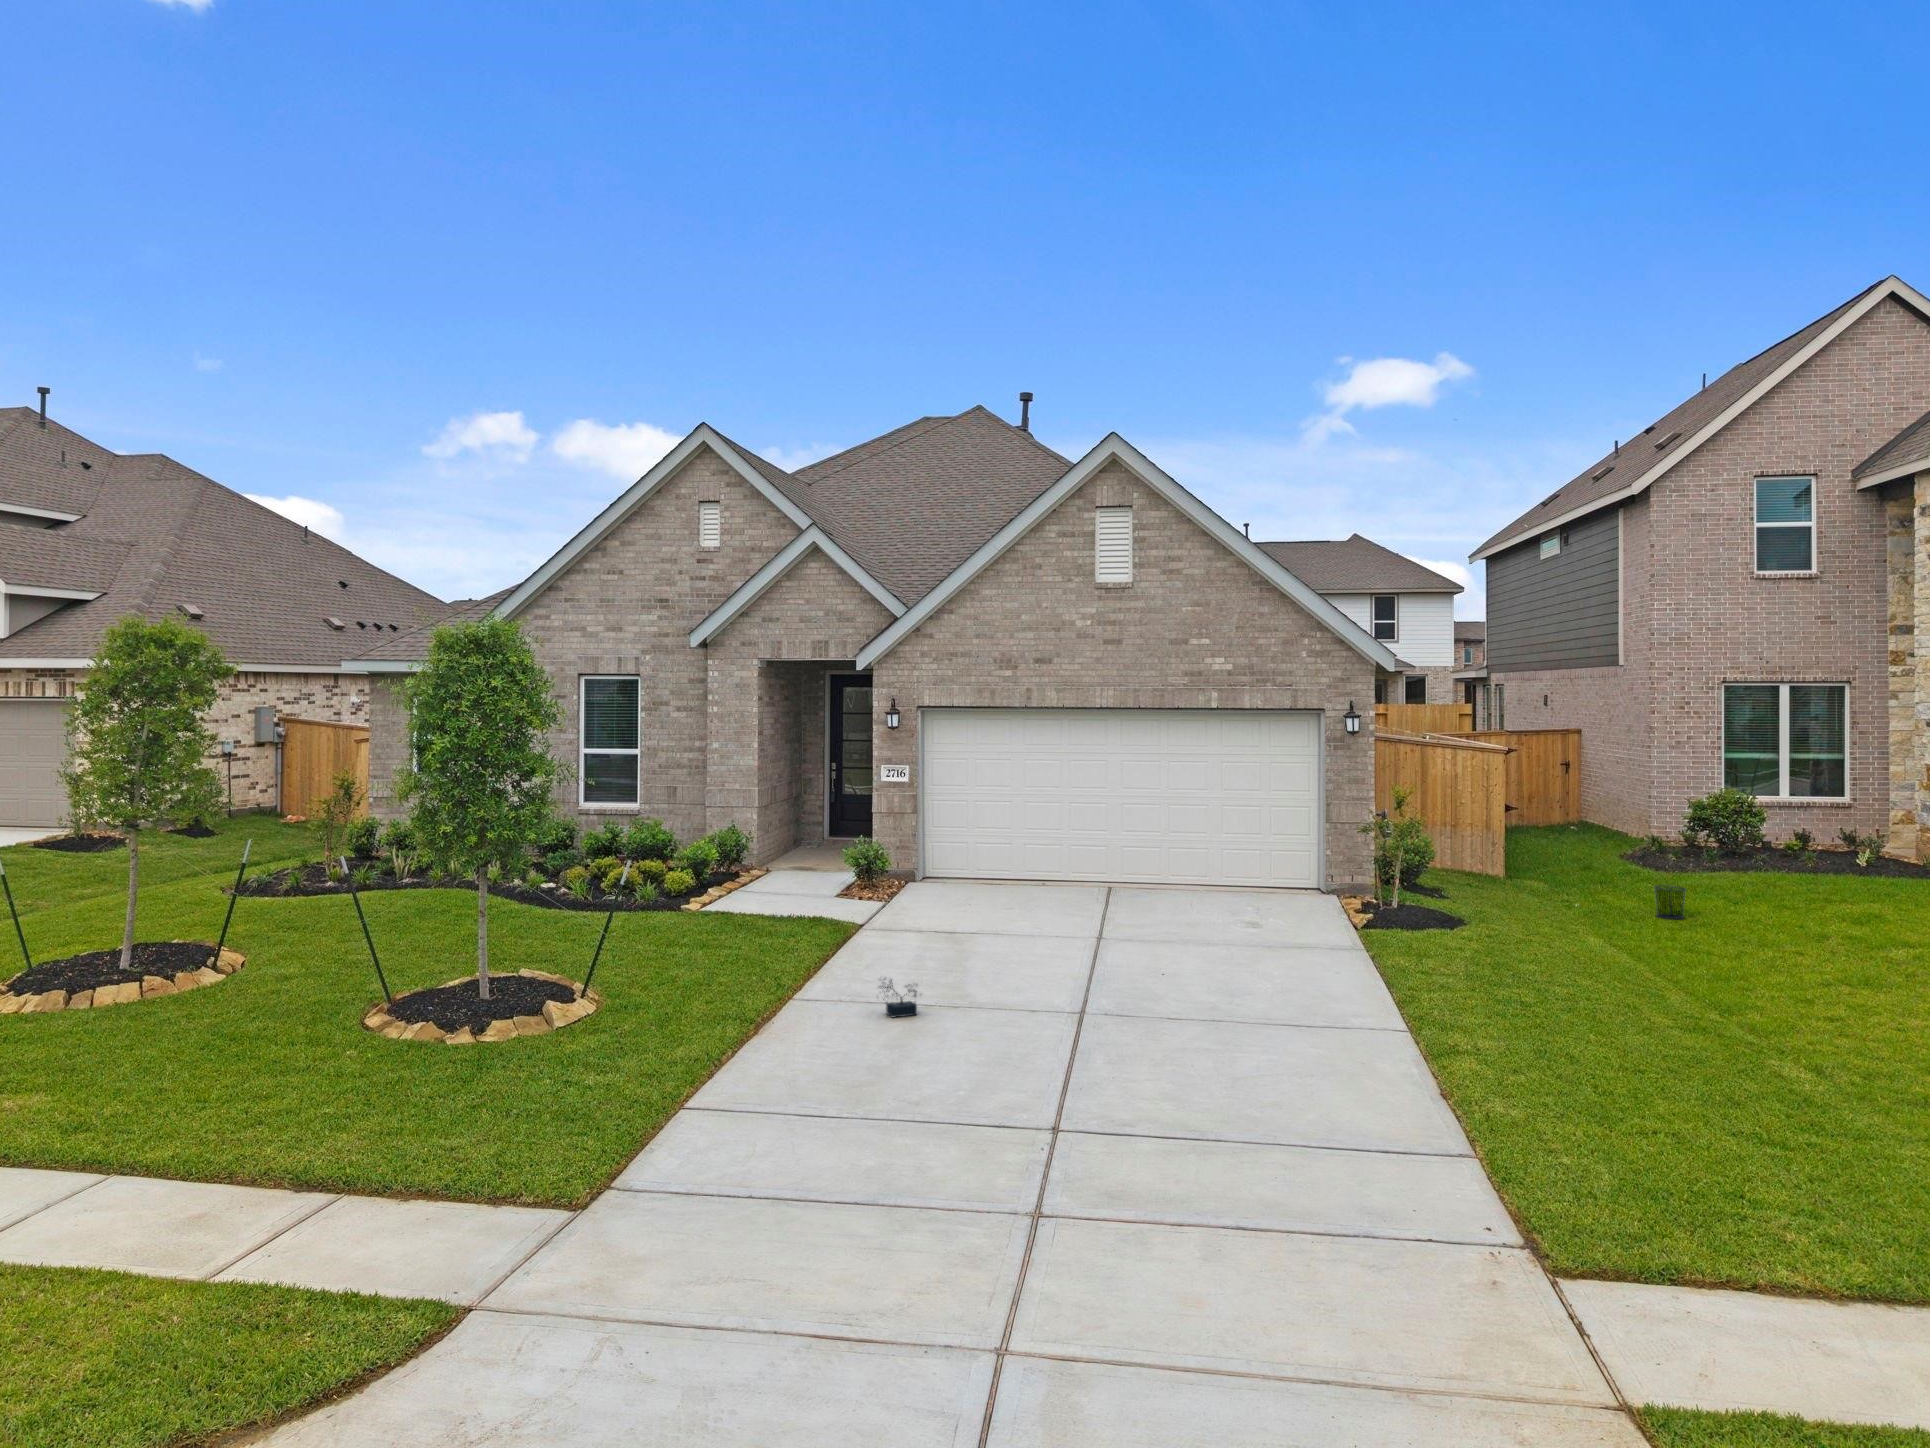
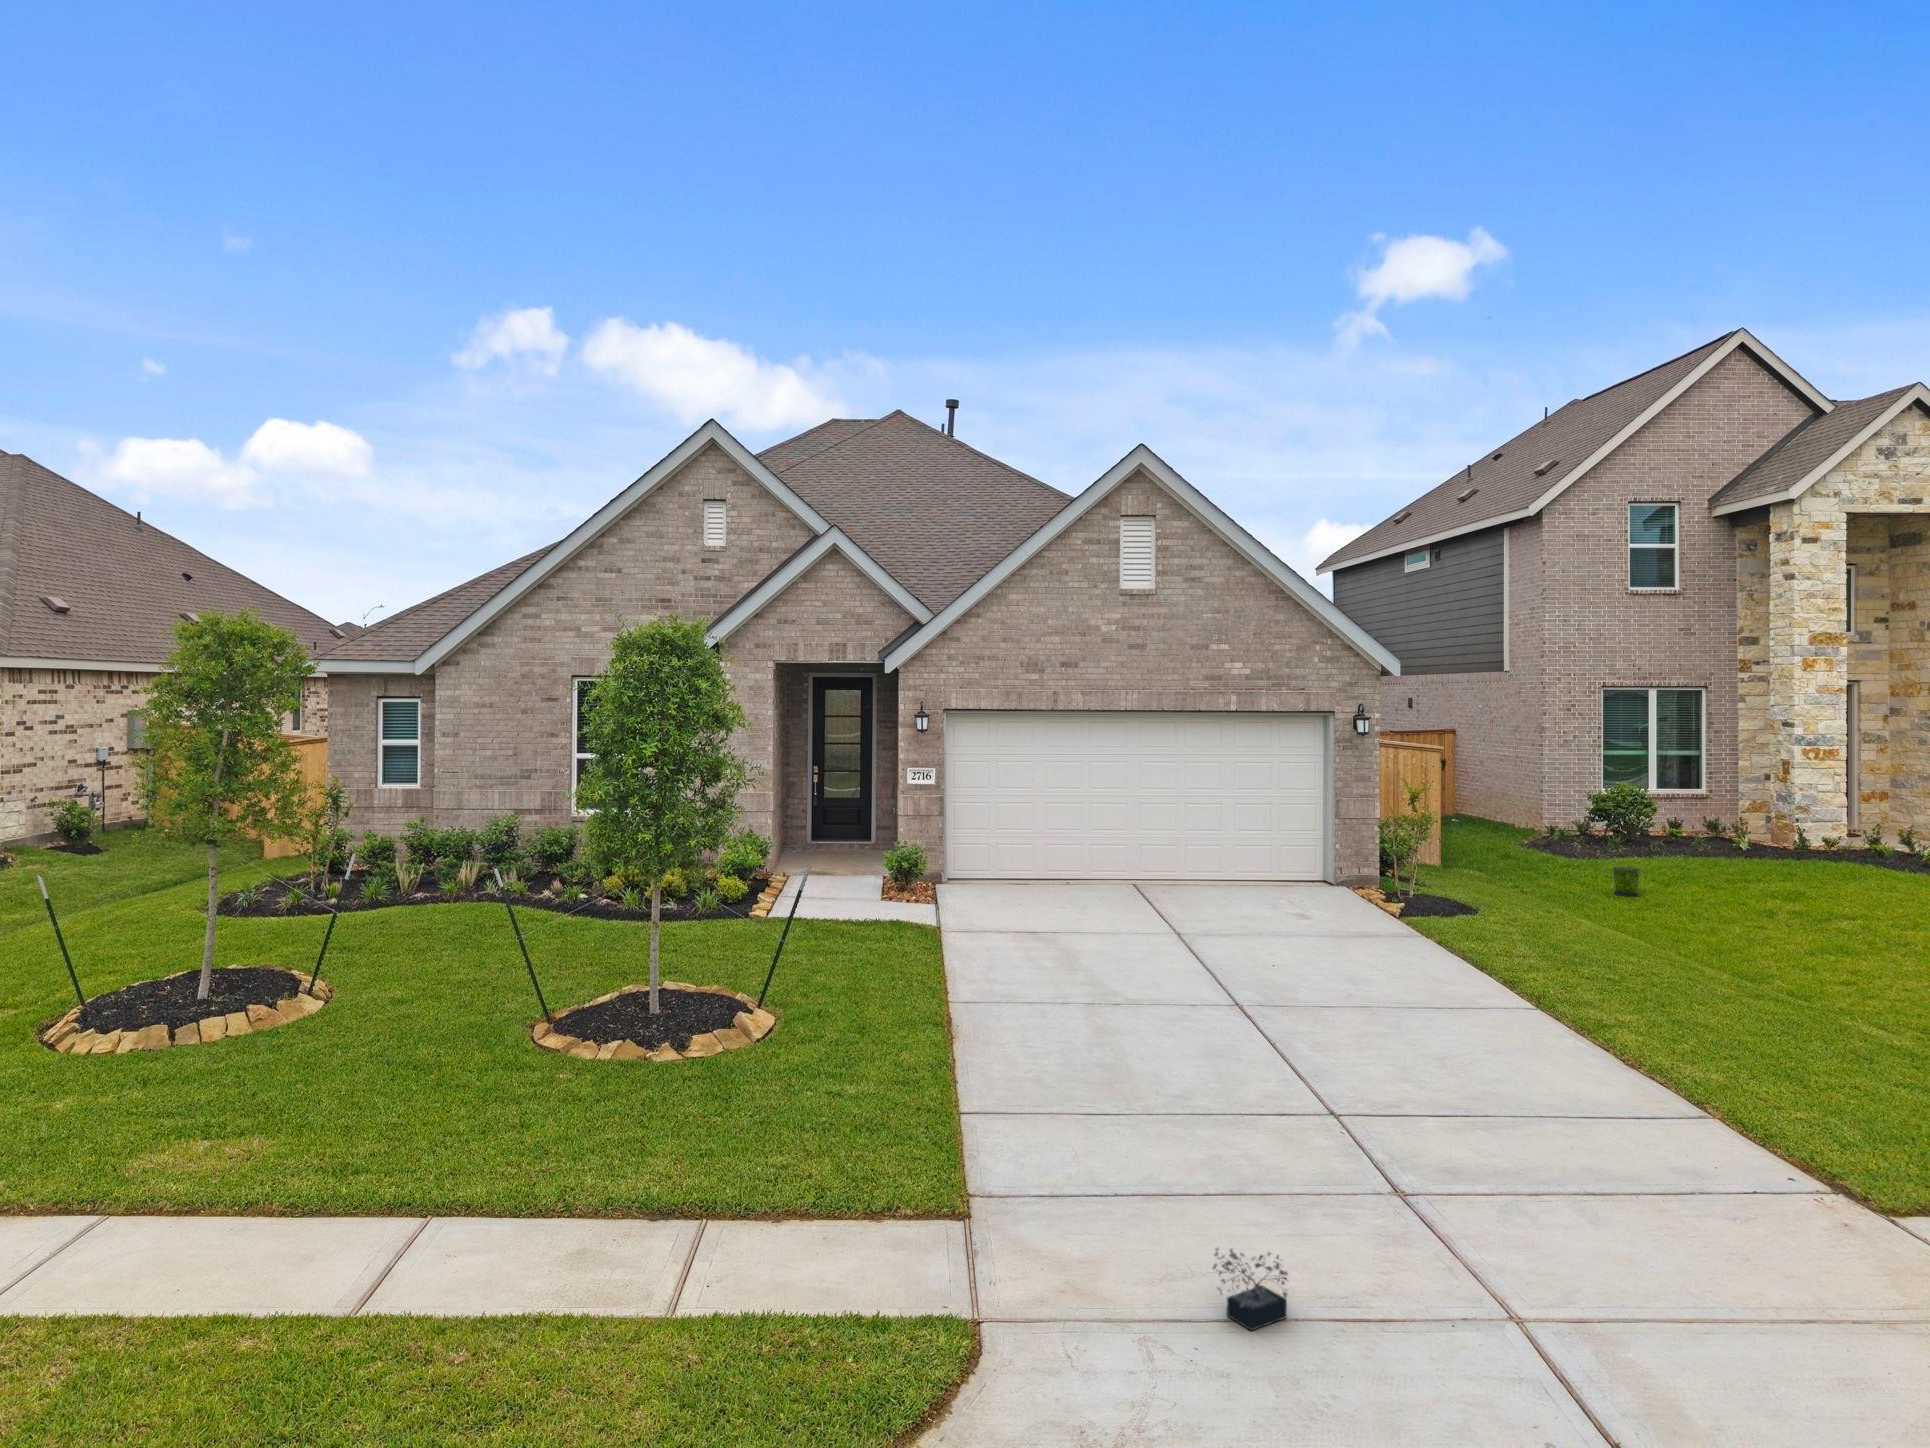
decorative plant: present [879,978,917,1017] -> present [1213,1248,1288,1331]

